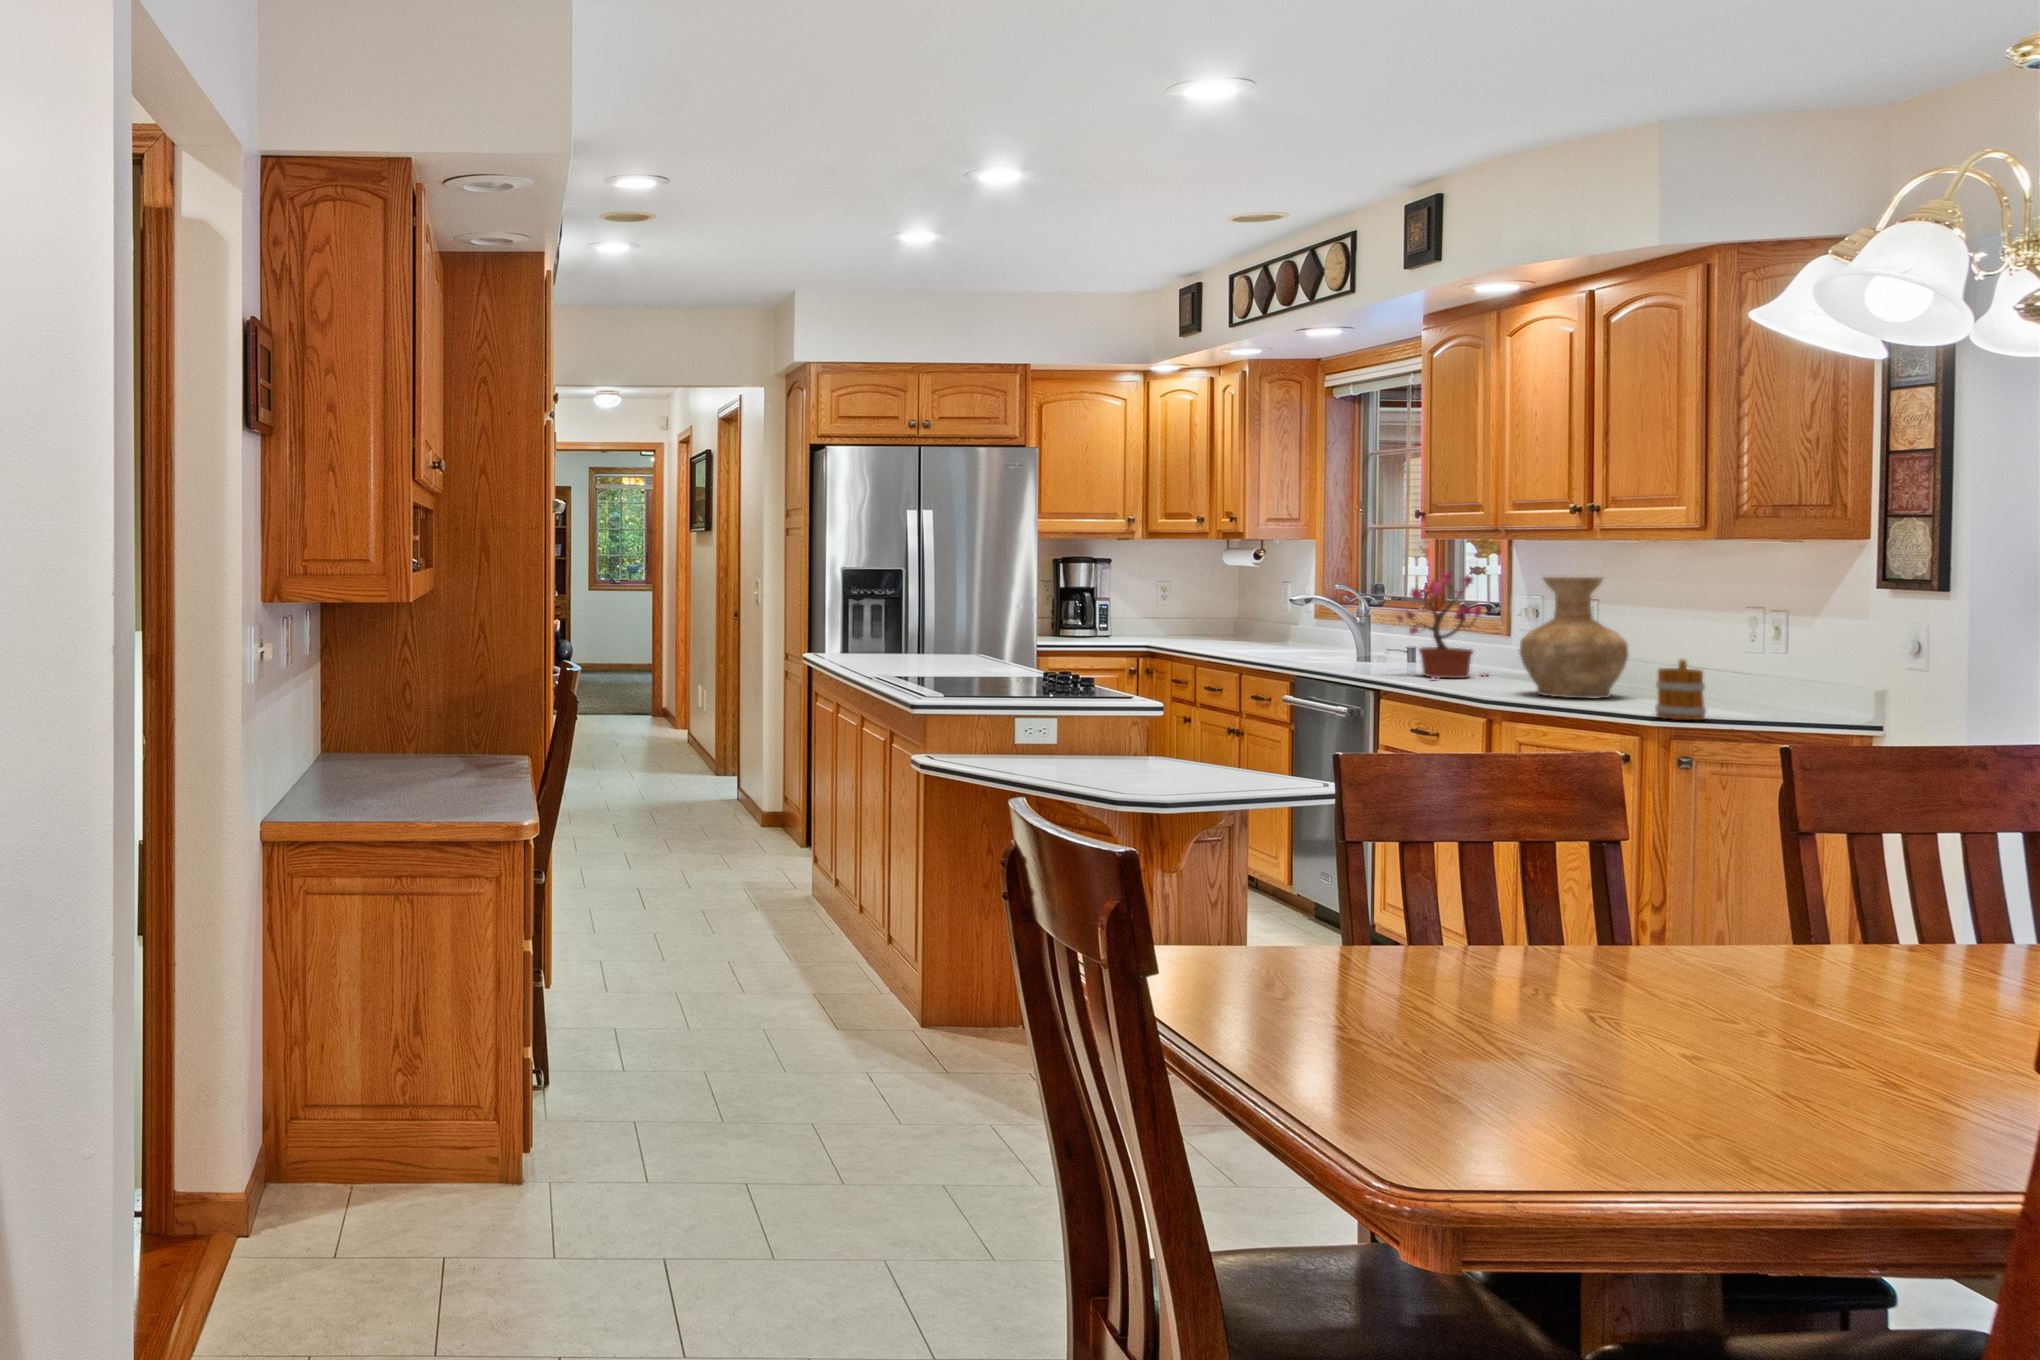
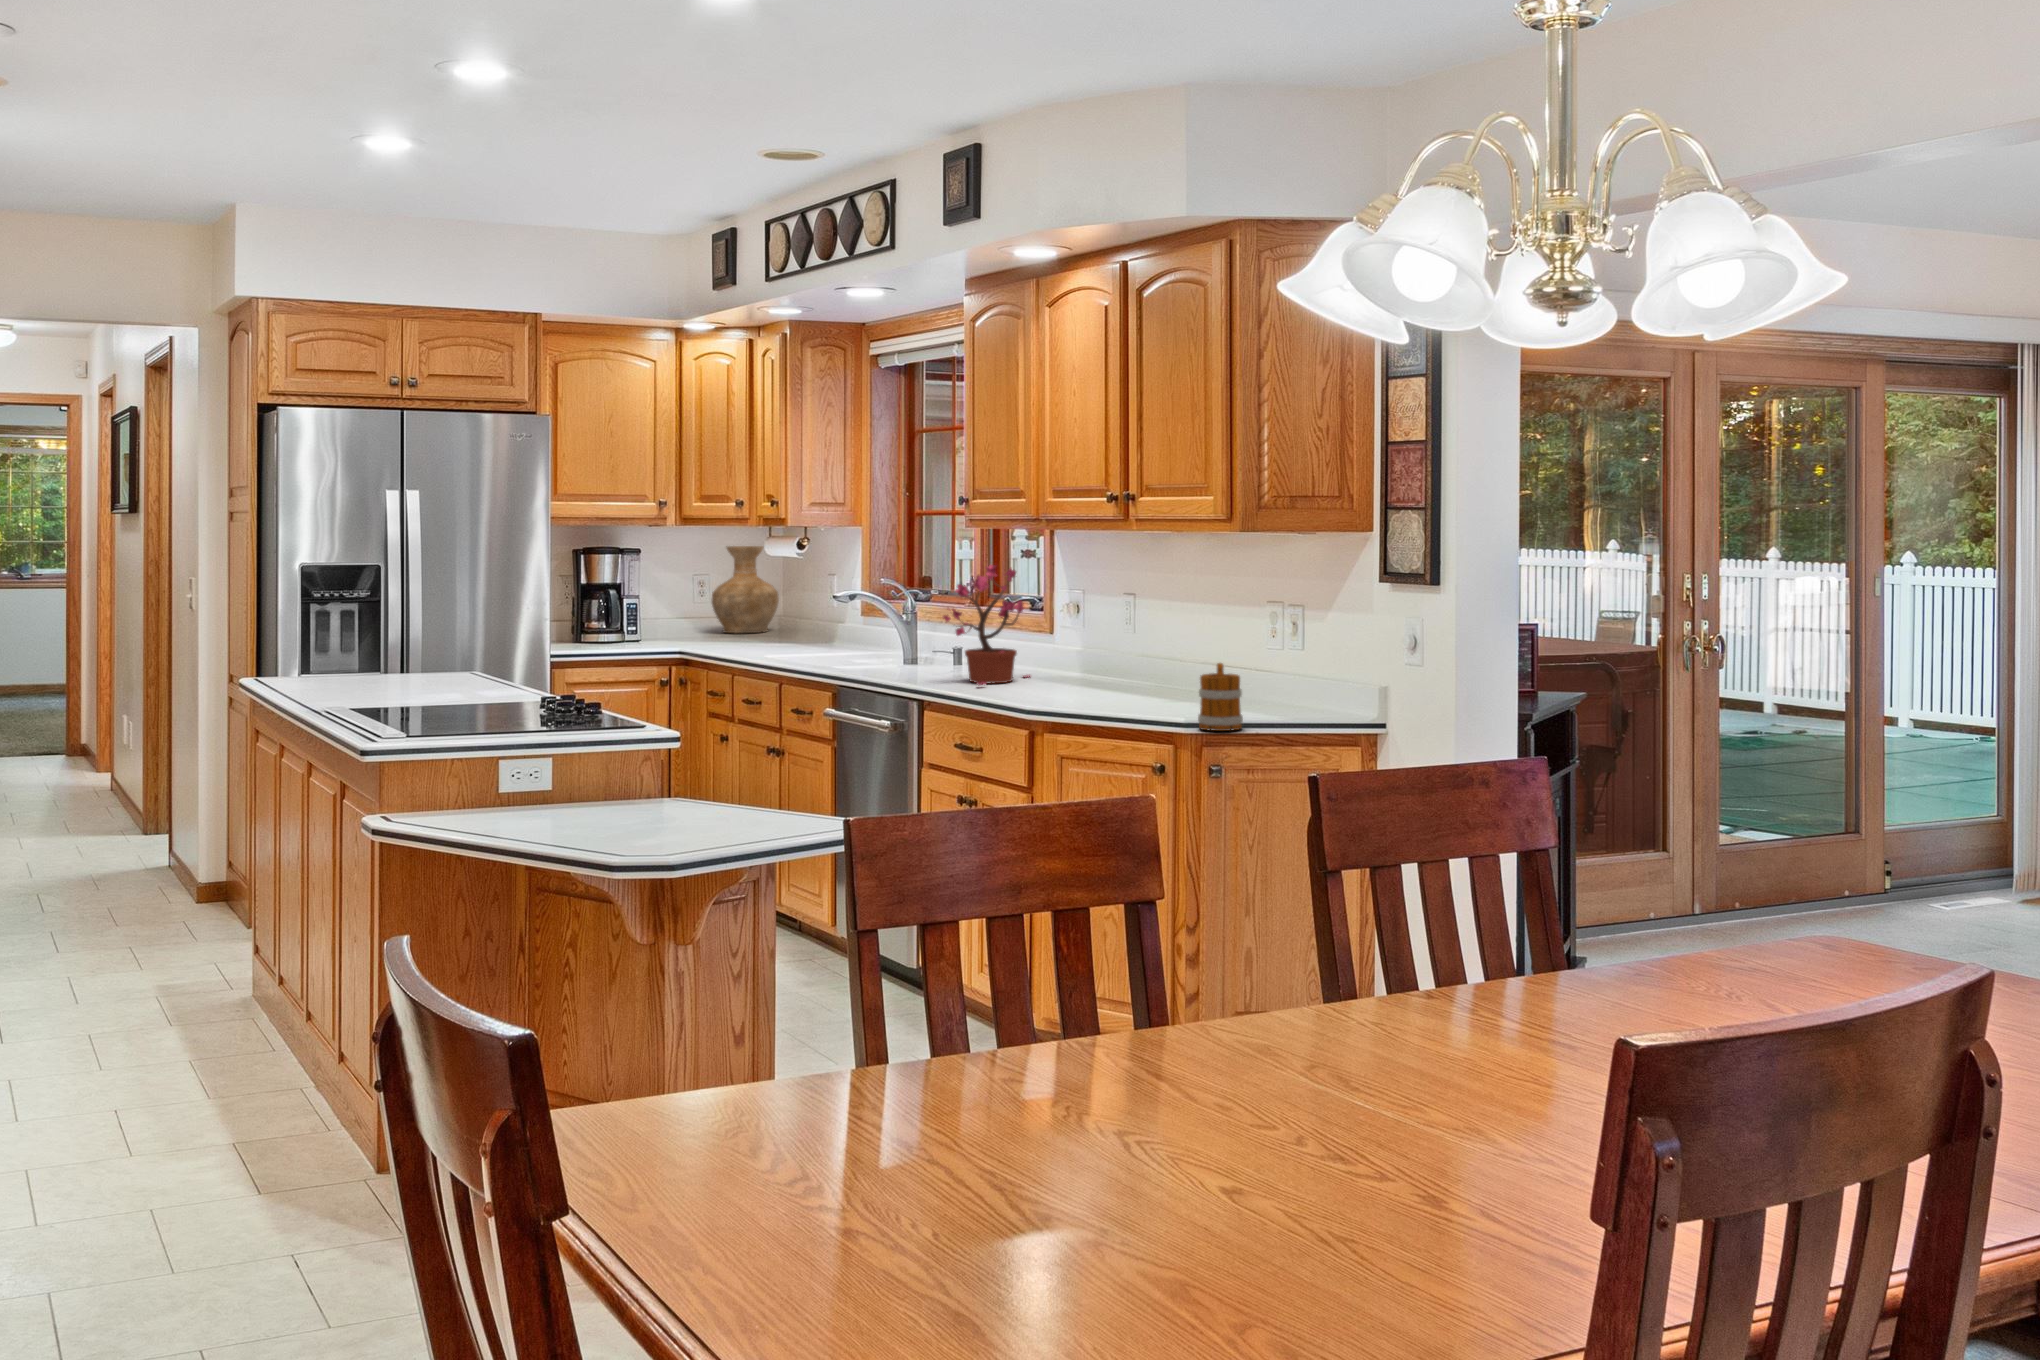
vase: present [1520,577,1629,698] -> present [711,546,779,633]

